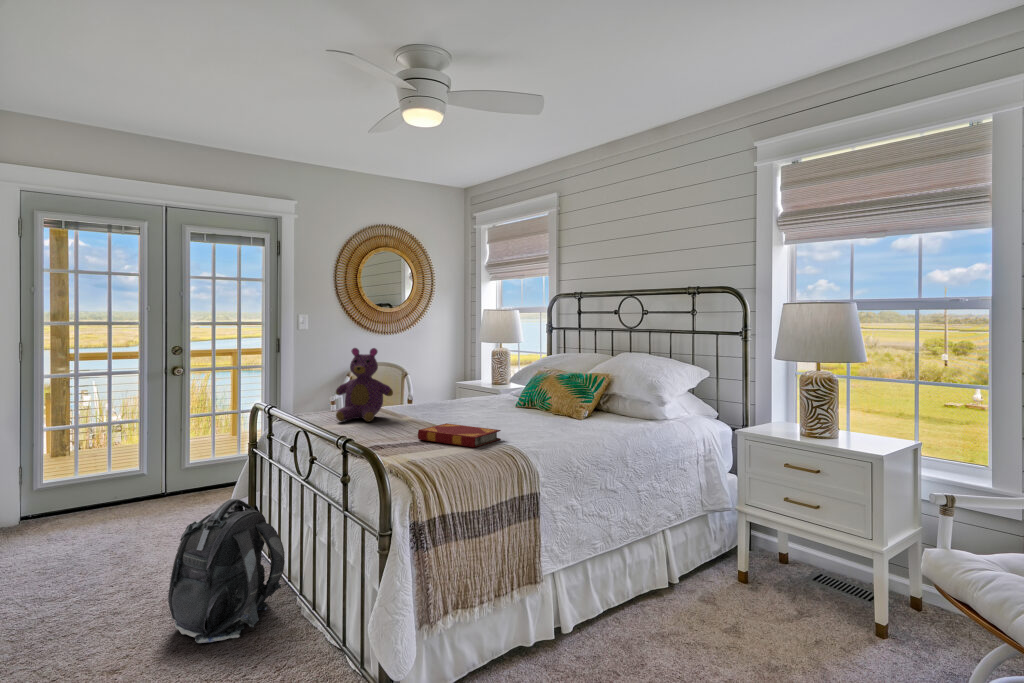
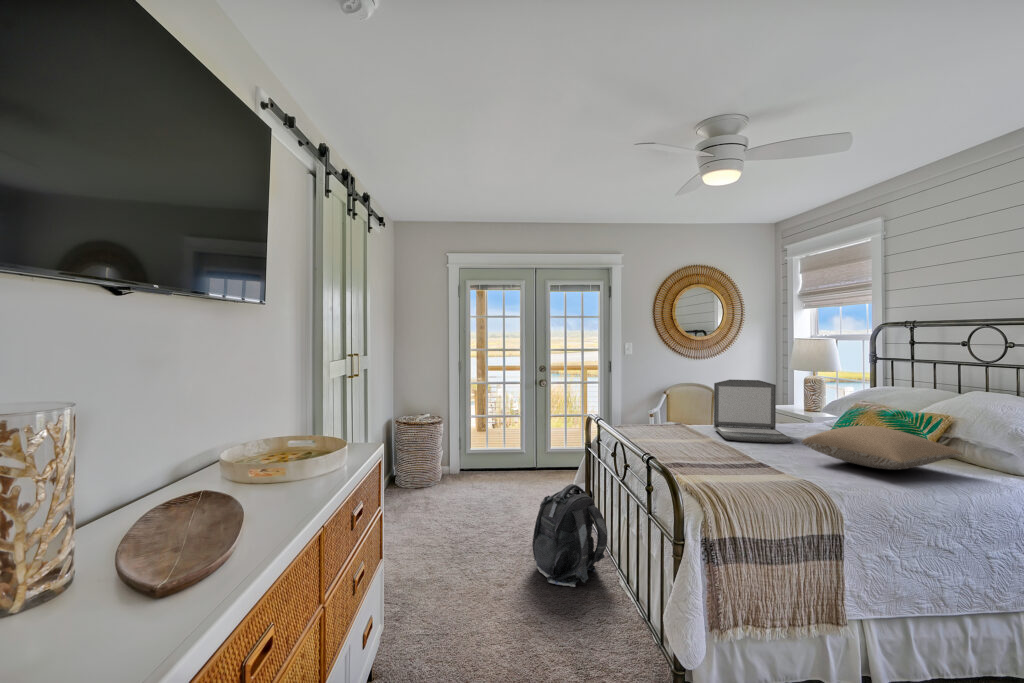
teddy bear: present [336,348,393,422] -> none [649,376,697,438]
laptop: none [410,351,488,418] -> present [714,380,792,443]
pillow: none [499,388,619,427] -> present [802,426,962,470]
hardback book: present [418,423,501,447] -> none [716,449,801,477]

